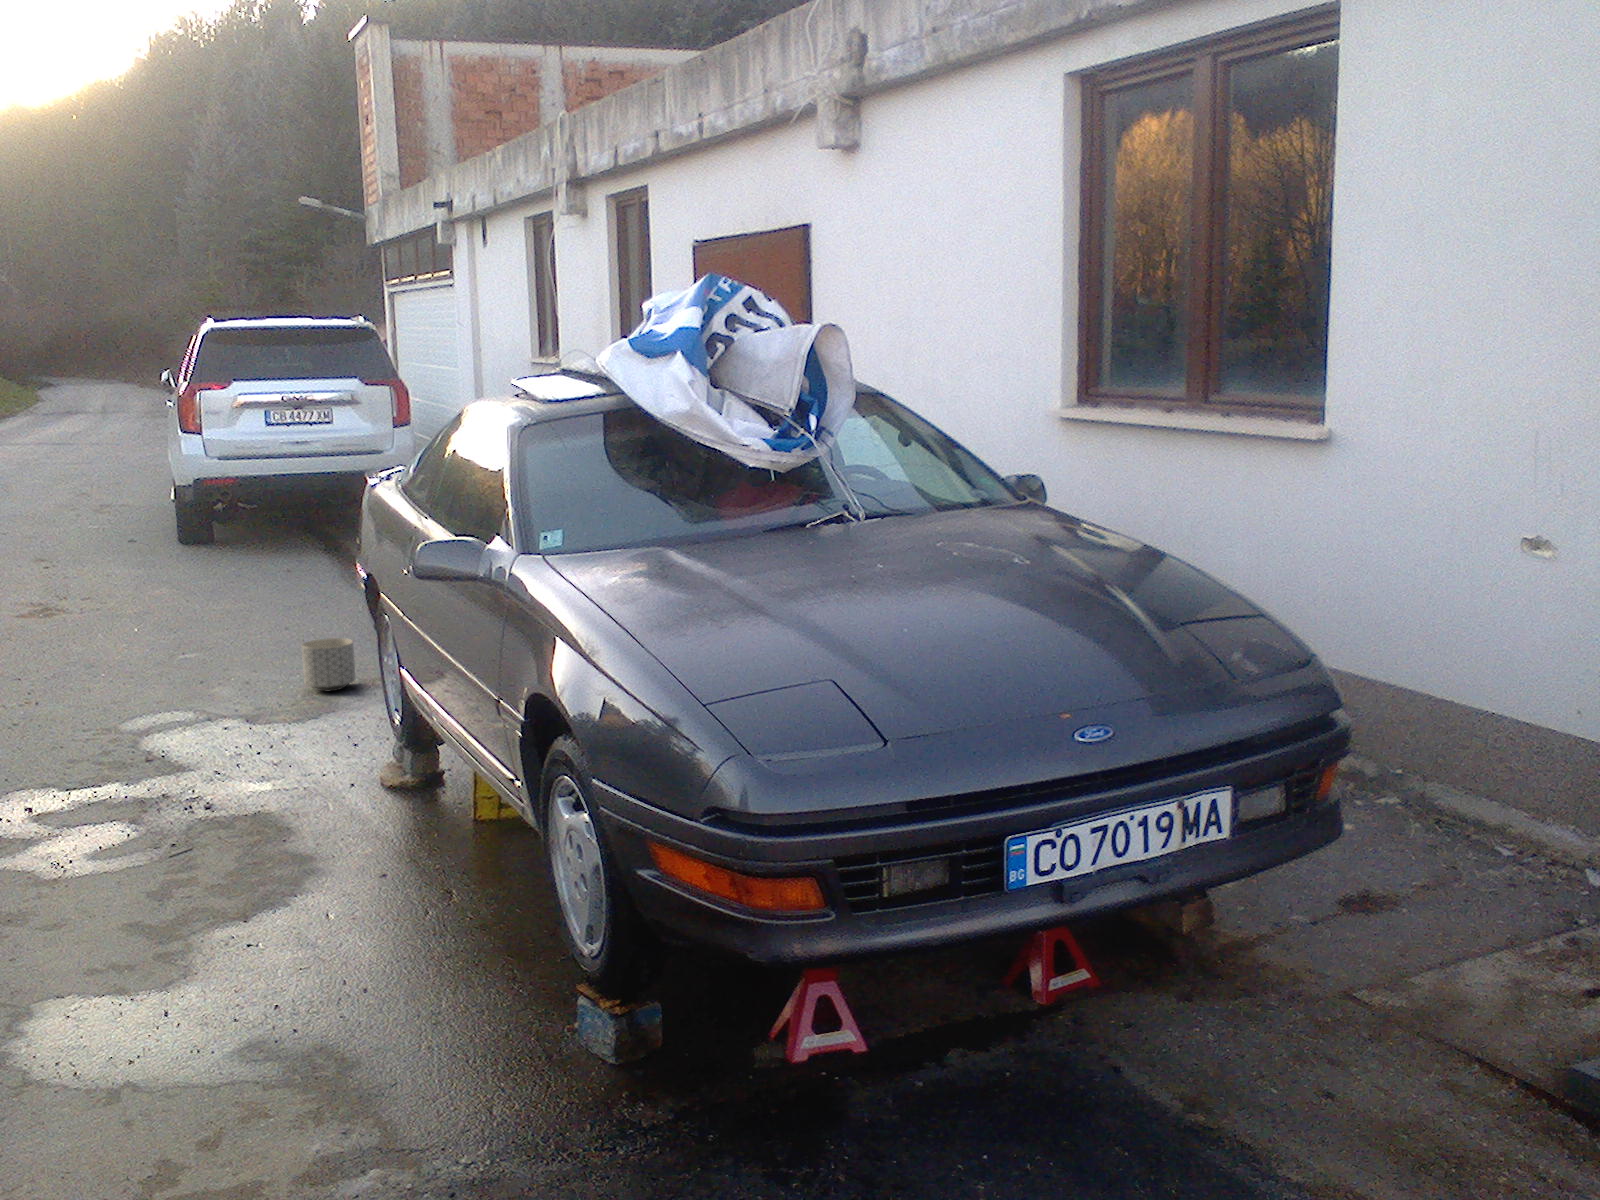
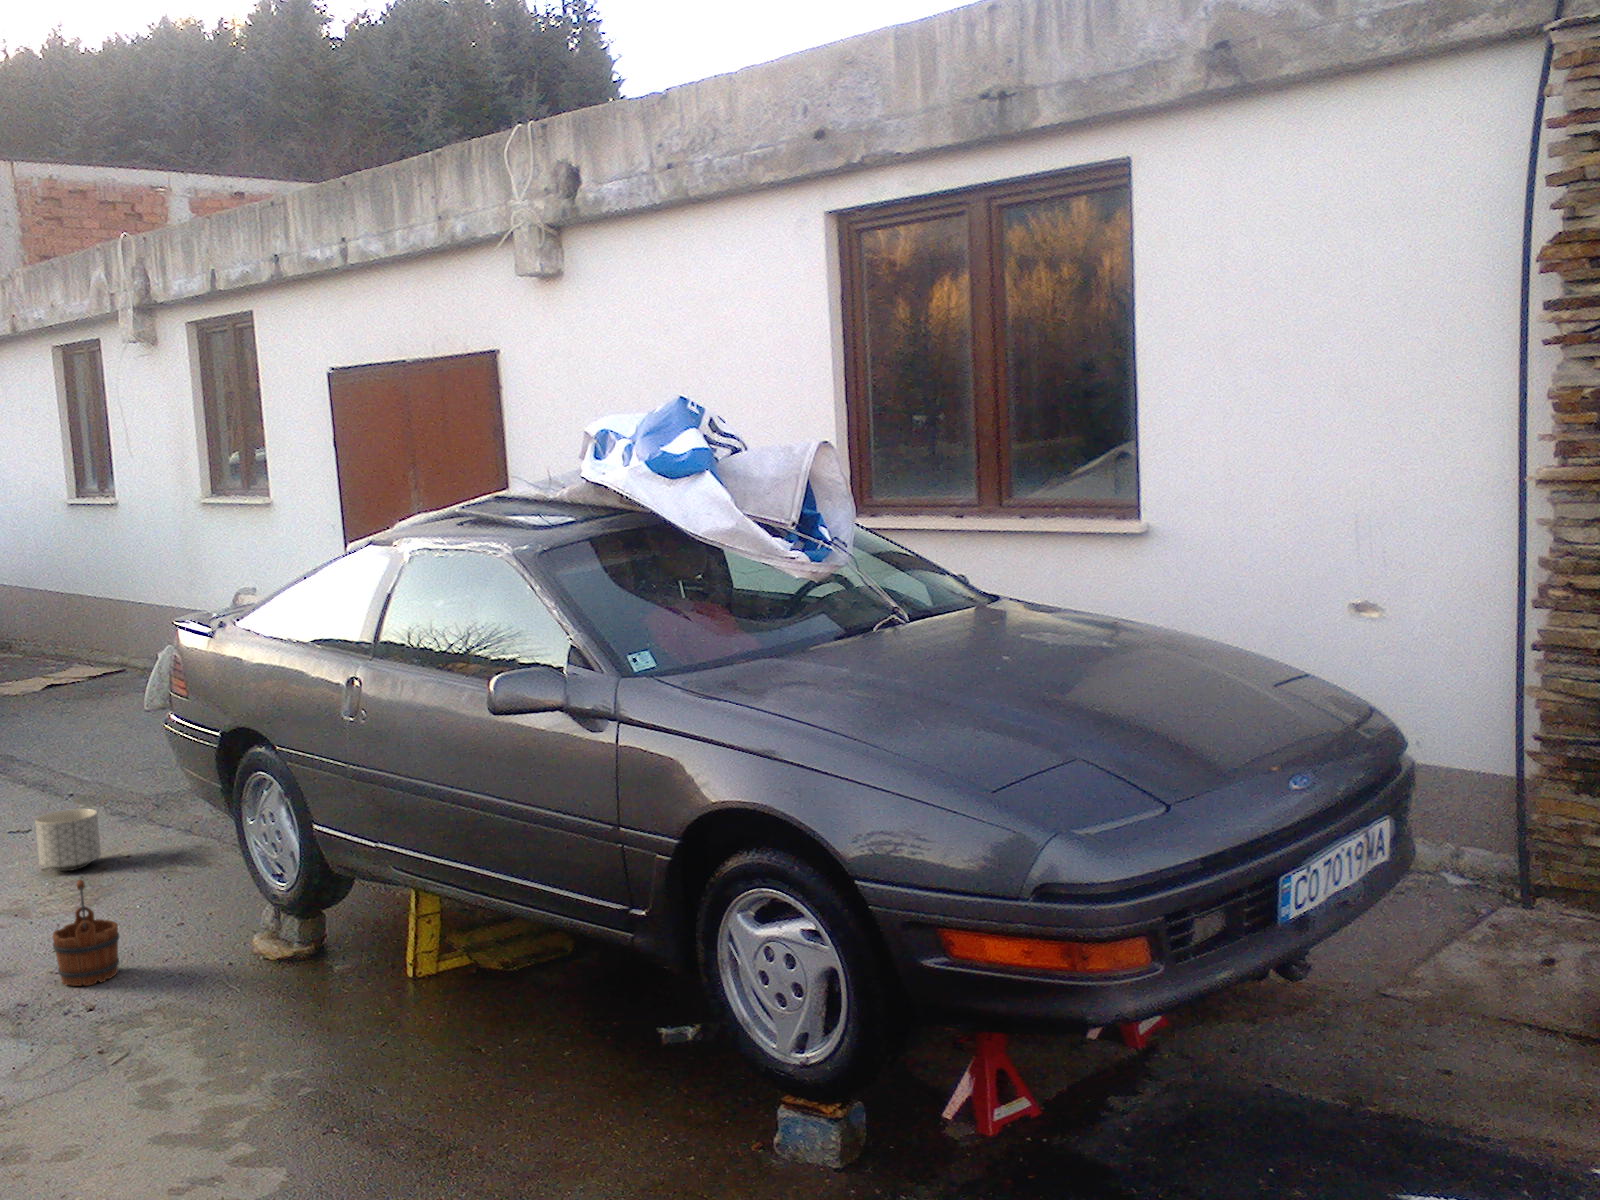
wooden bucket: none [217,696,273,787] -> present [53,880,119,986]

